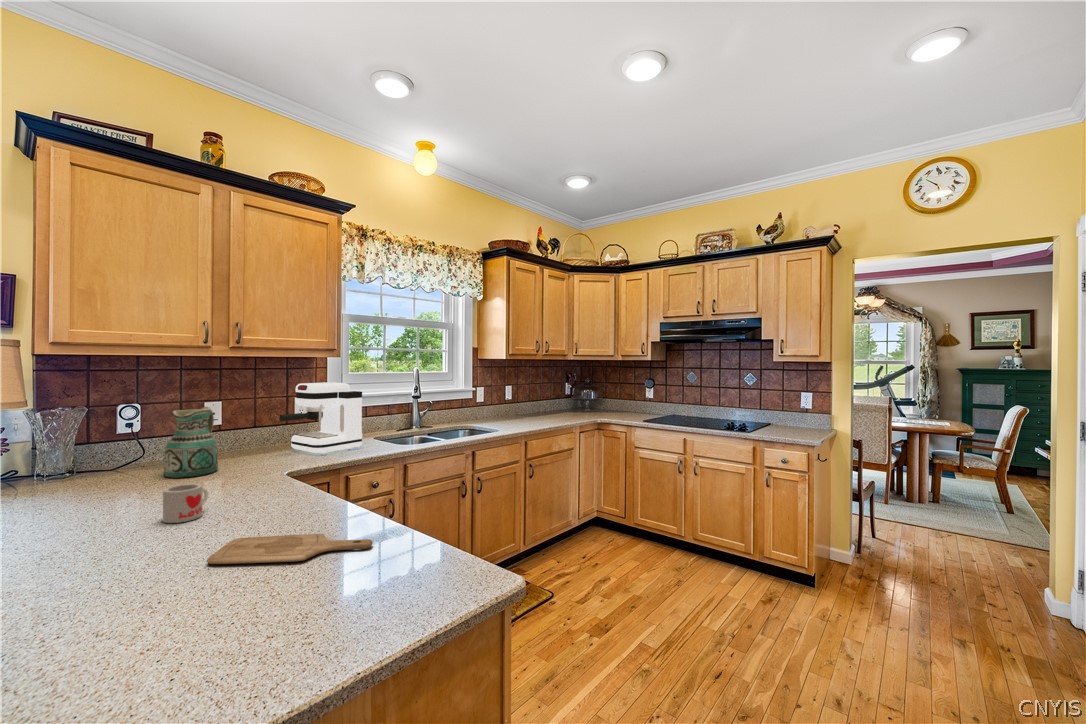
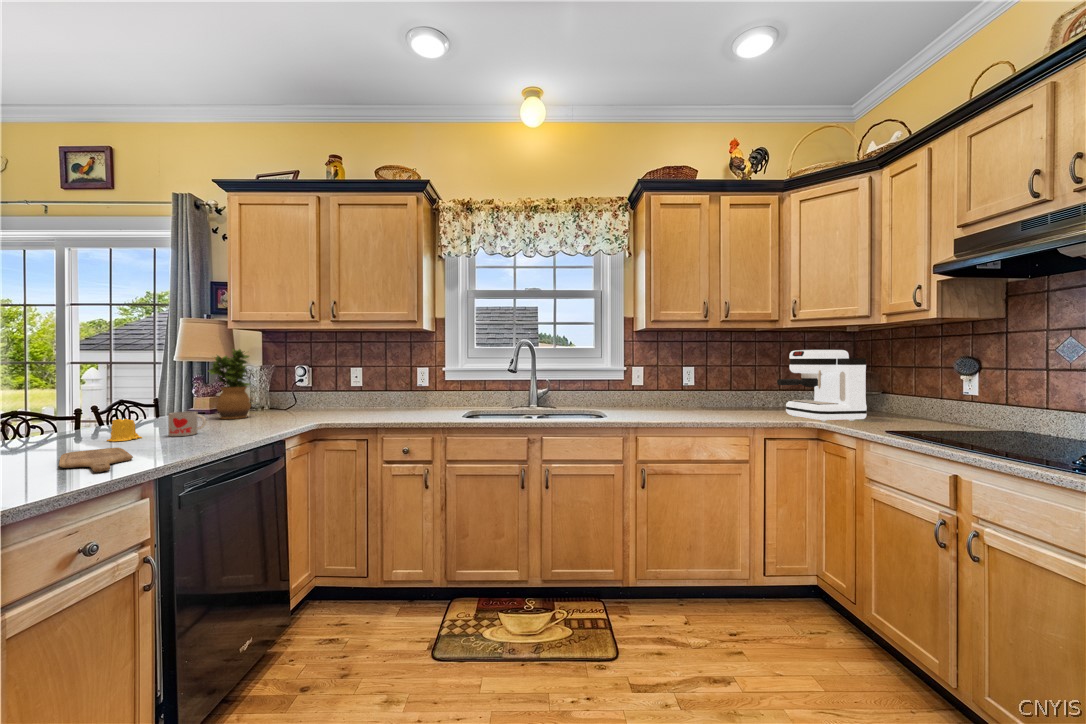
coffee maker: present [280,382,362,454] -> present [777,350,867,422]
potted plant: none [53,388,126,498] -> present [208,349,251,419]
ceramic pitcher: present [163,407,218,477] -> none [282,367,329,417]
candle: none [100,509,146,549] -> present [107,419,142,442]

